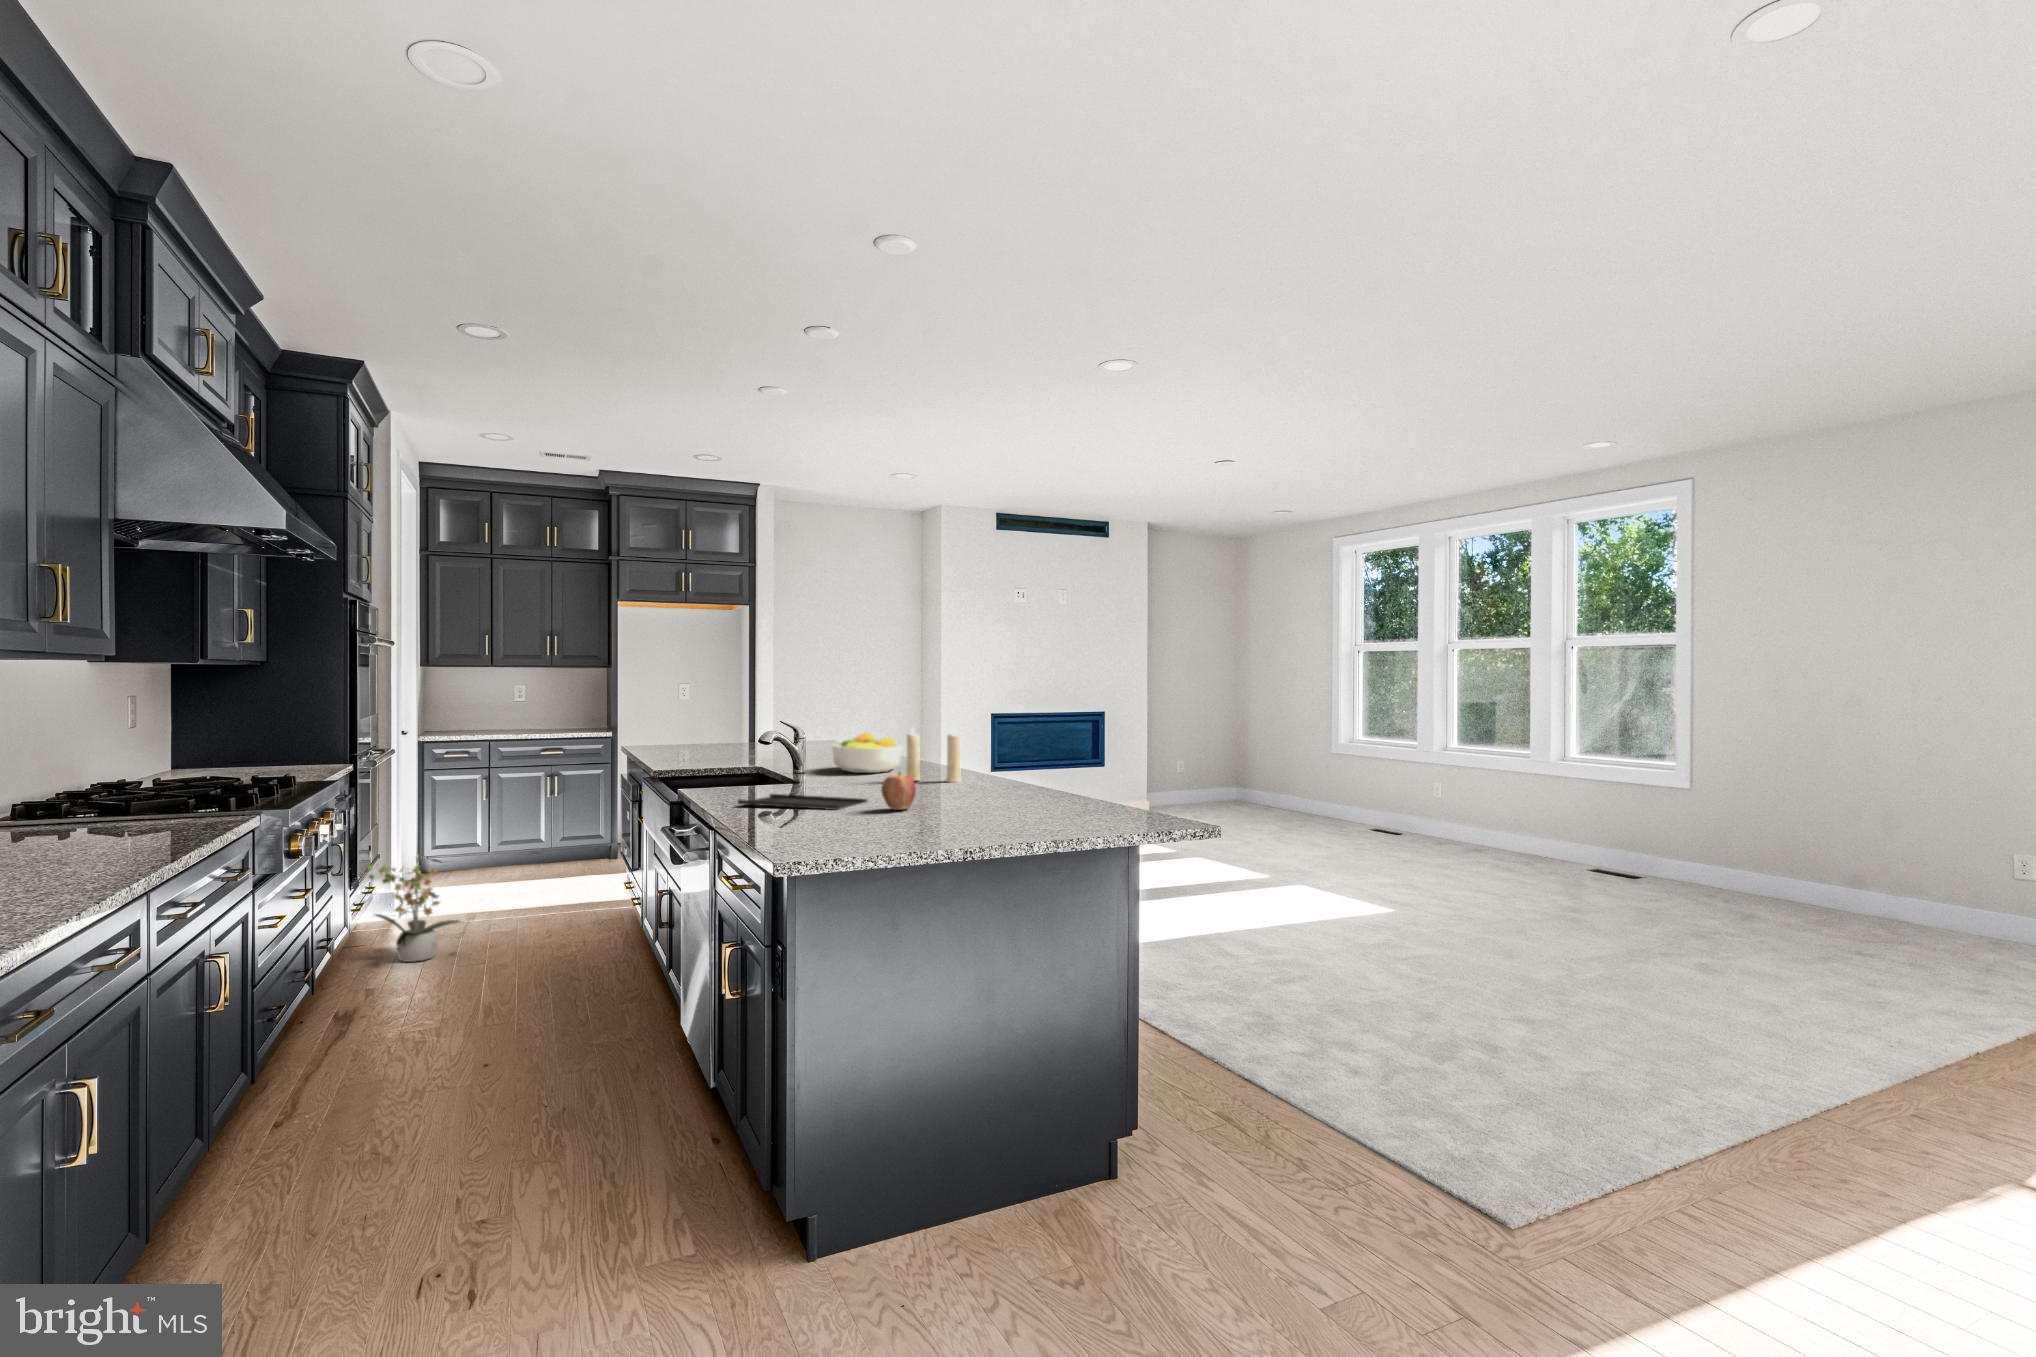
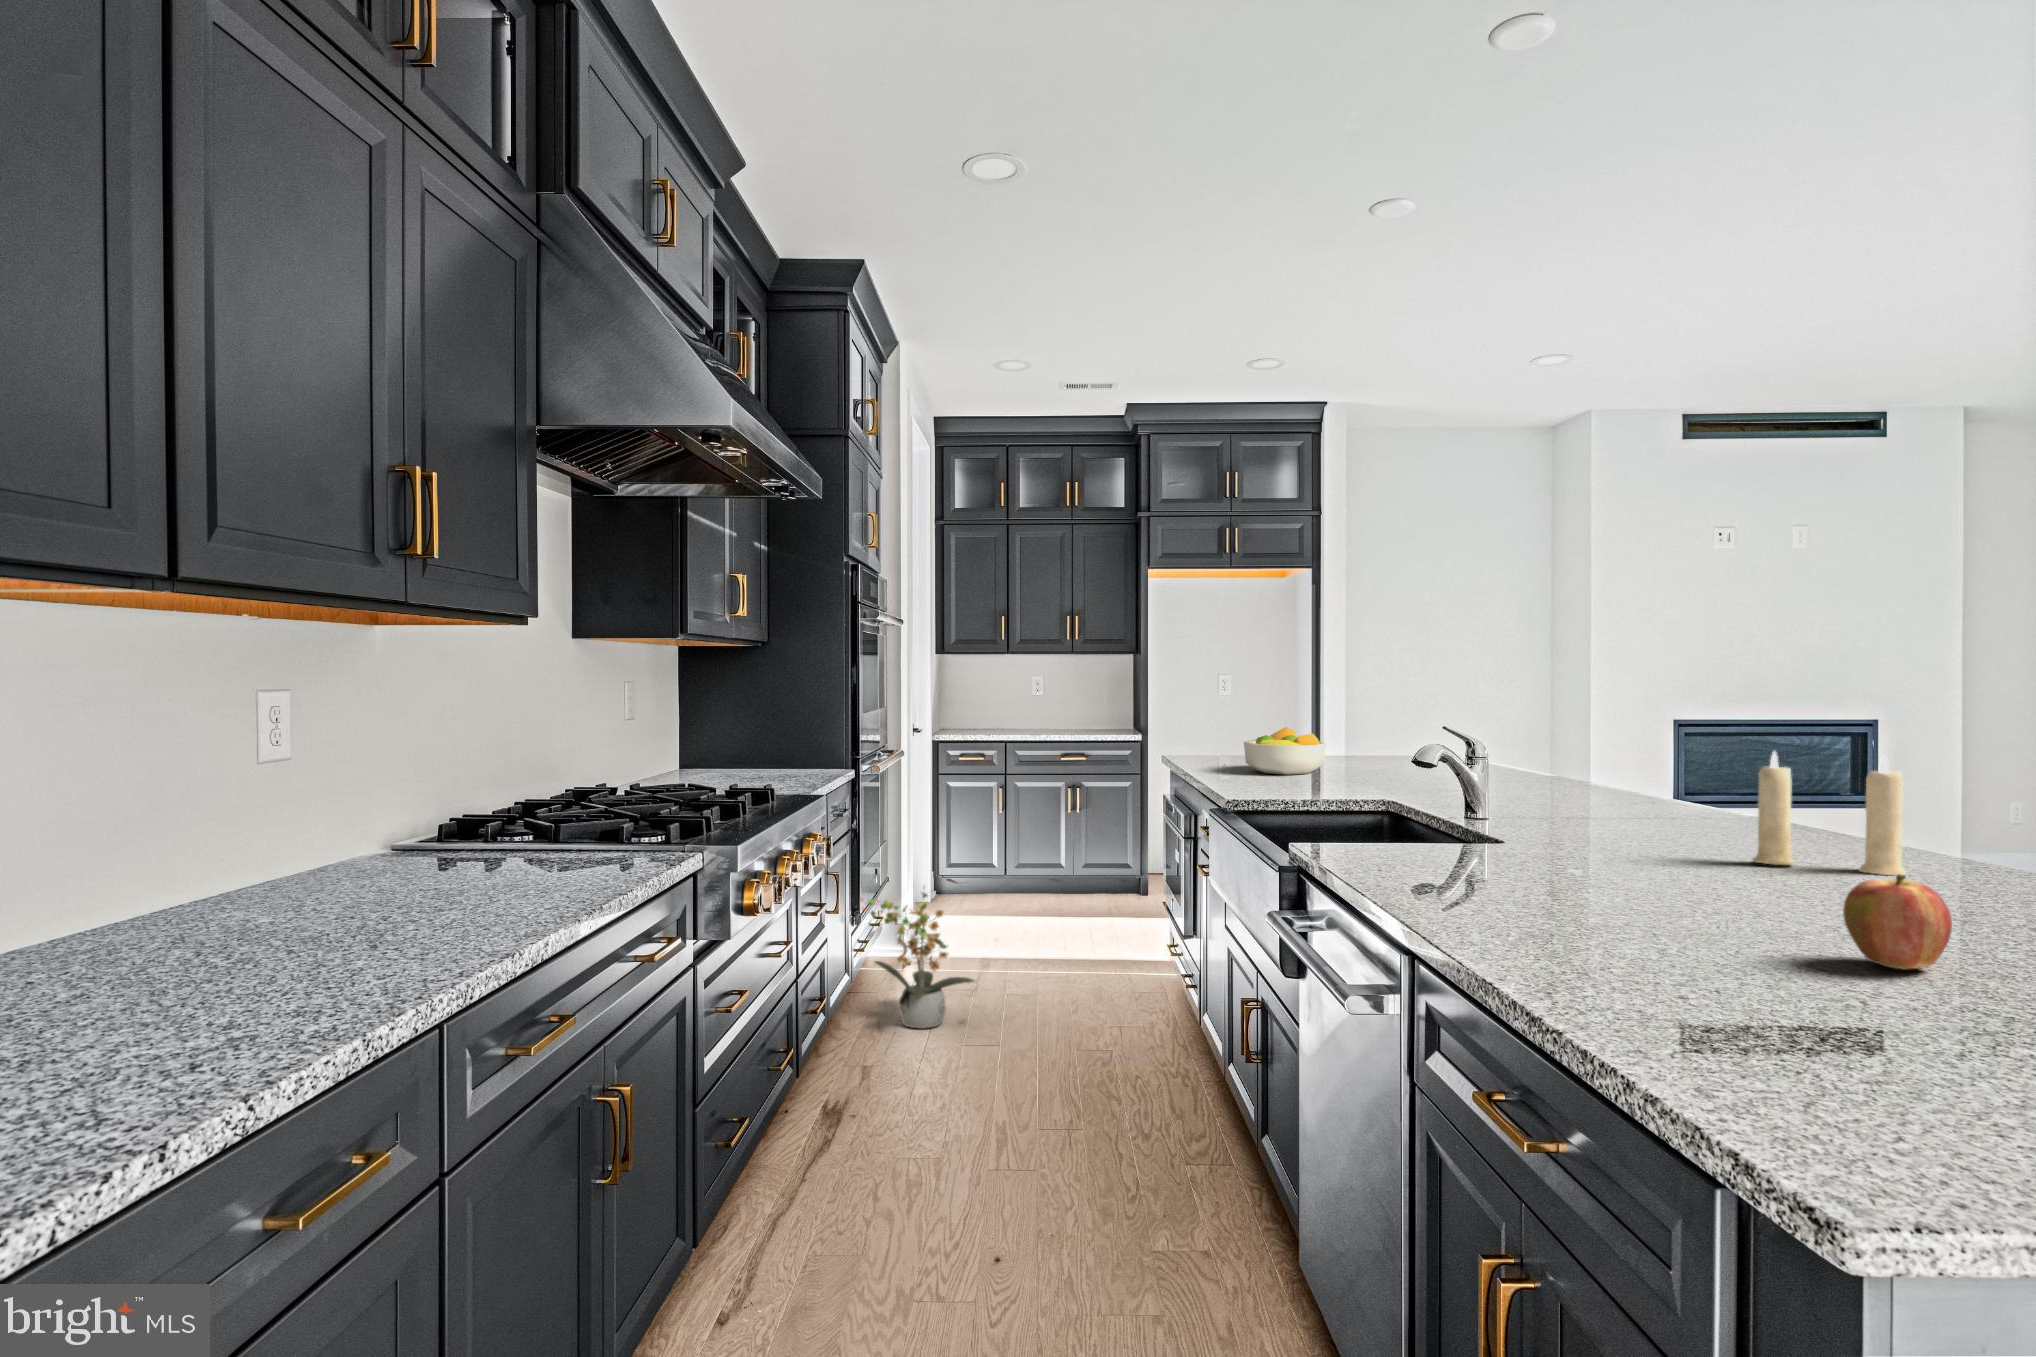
fruit bowl: present [832,732,901,773] -> present [1244,727,1326,775]
tray: present [738,794,867,810] -> none [1447,881,1753,948]

